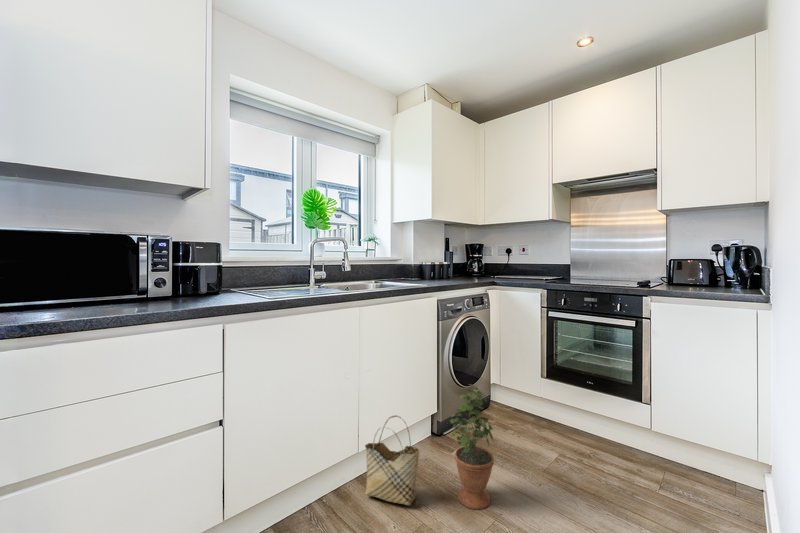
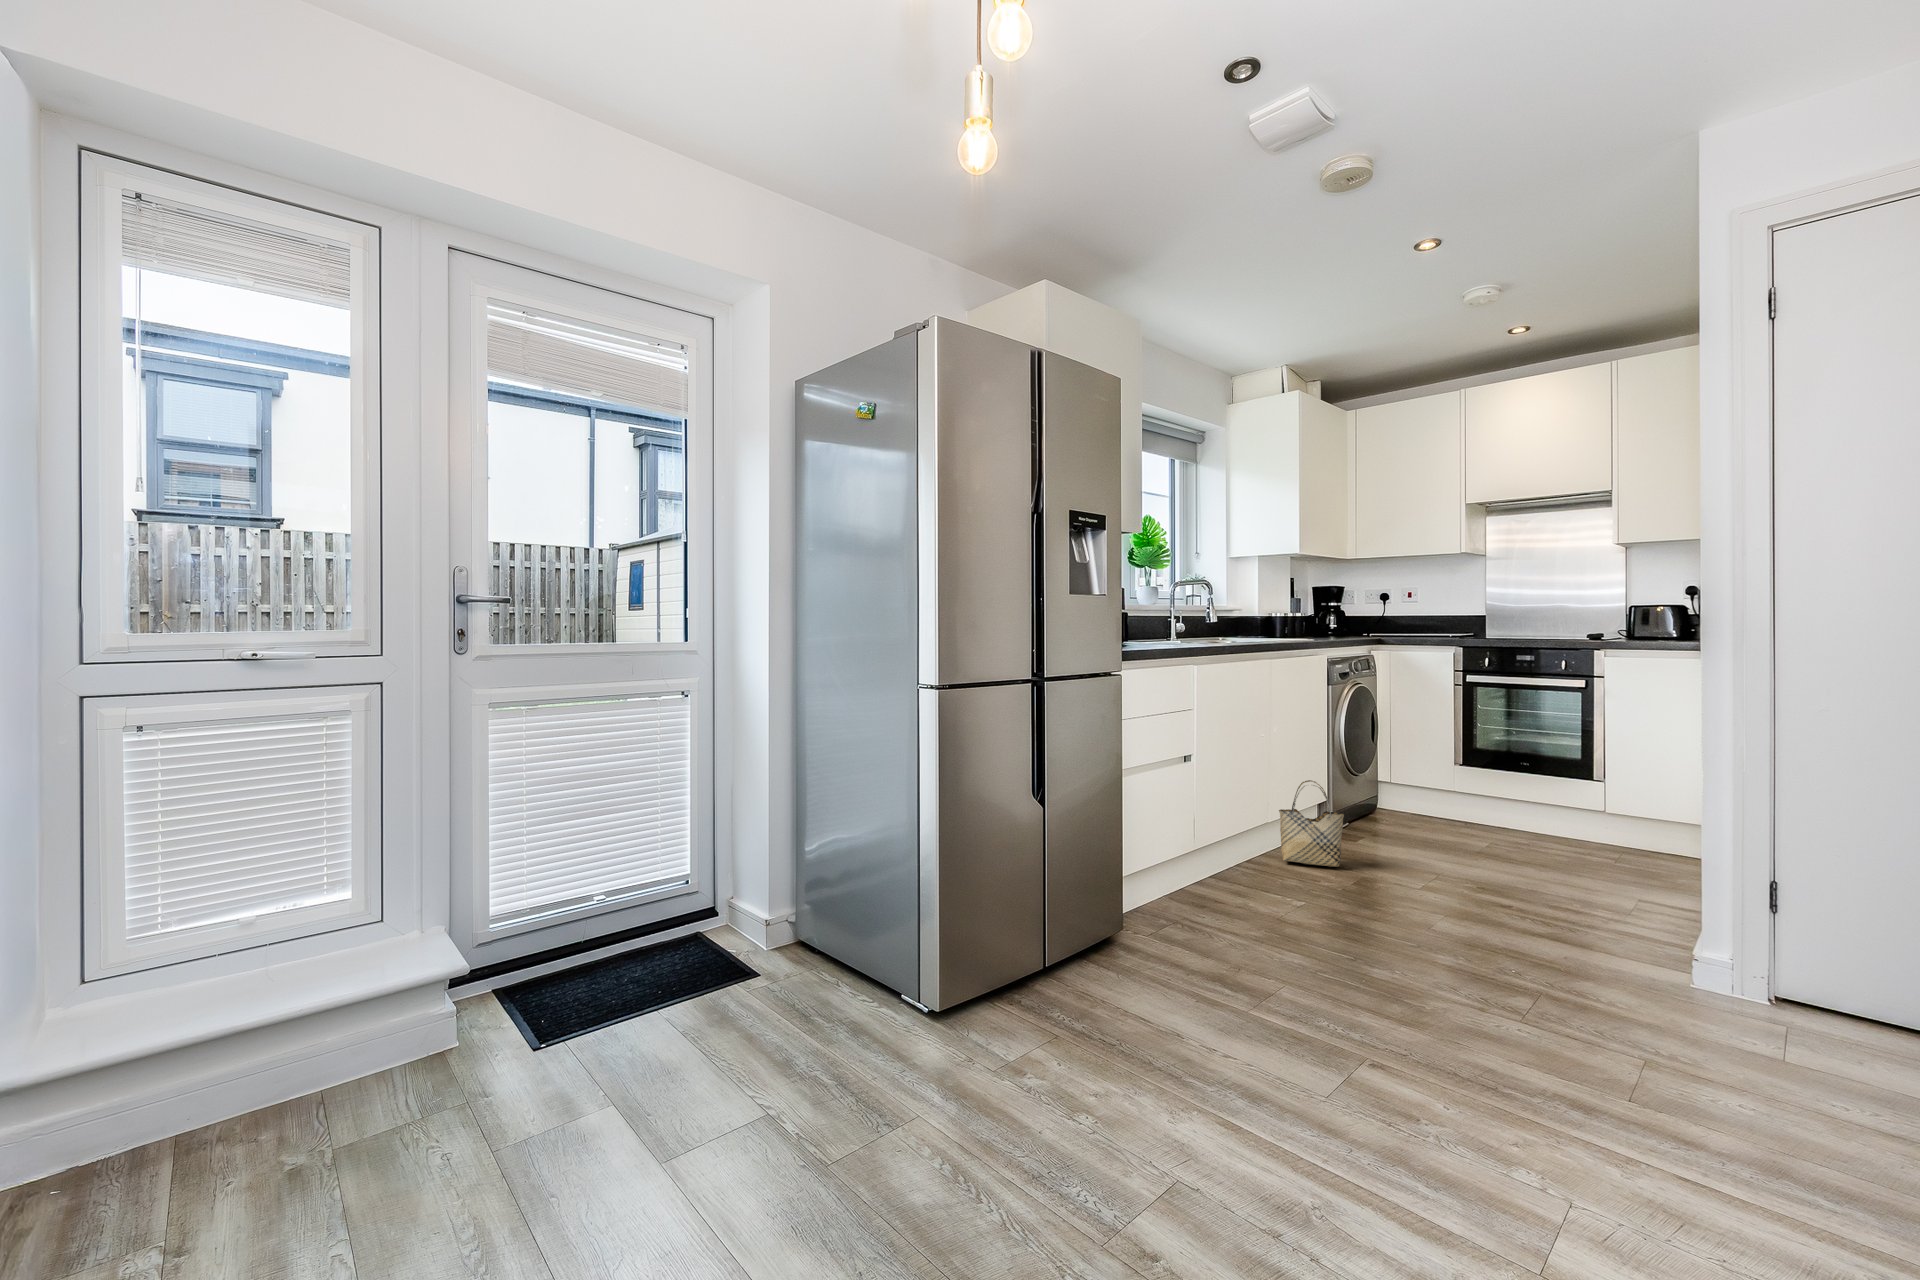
potted plant: present [450,387,494,509] -> none [1372,745,1428,871]

